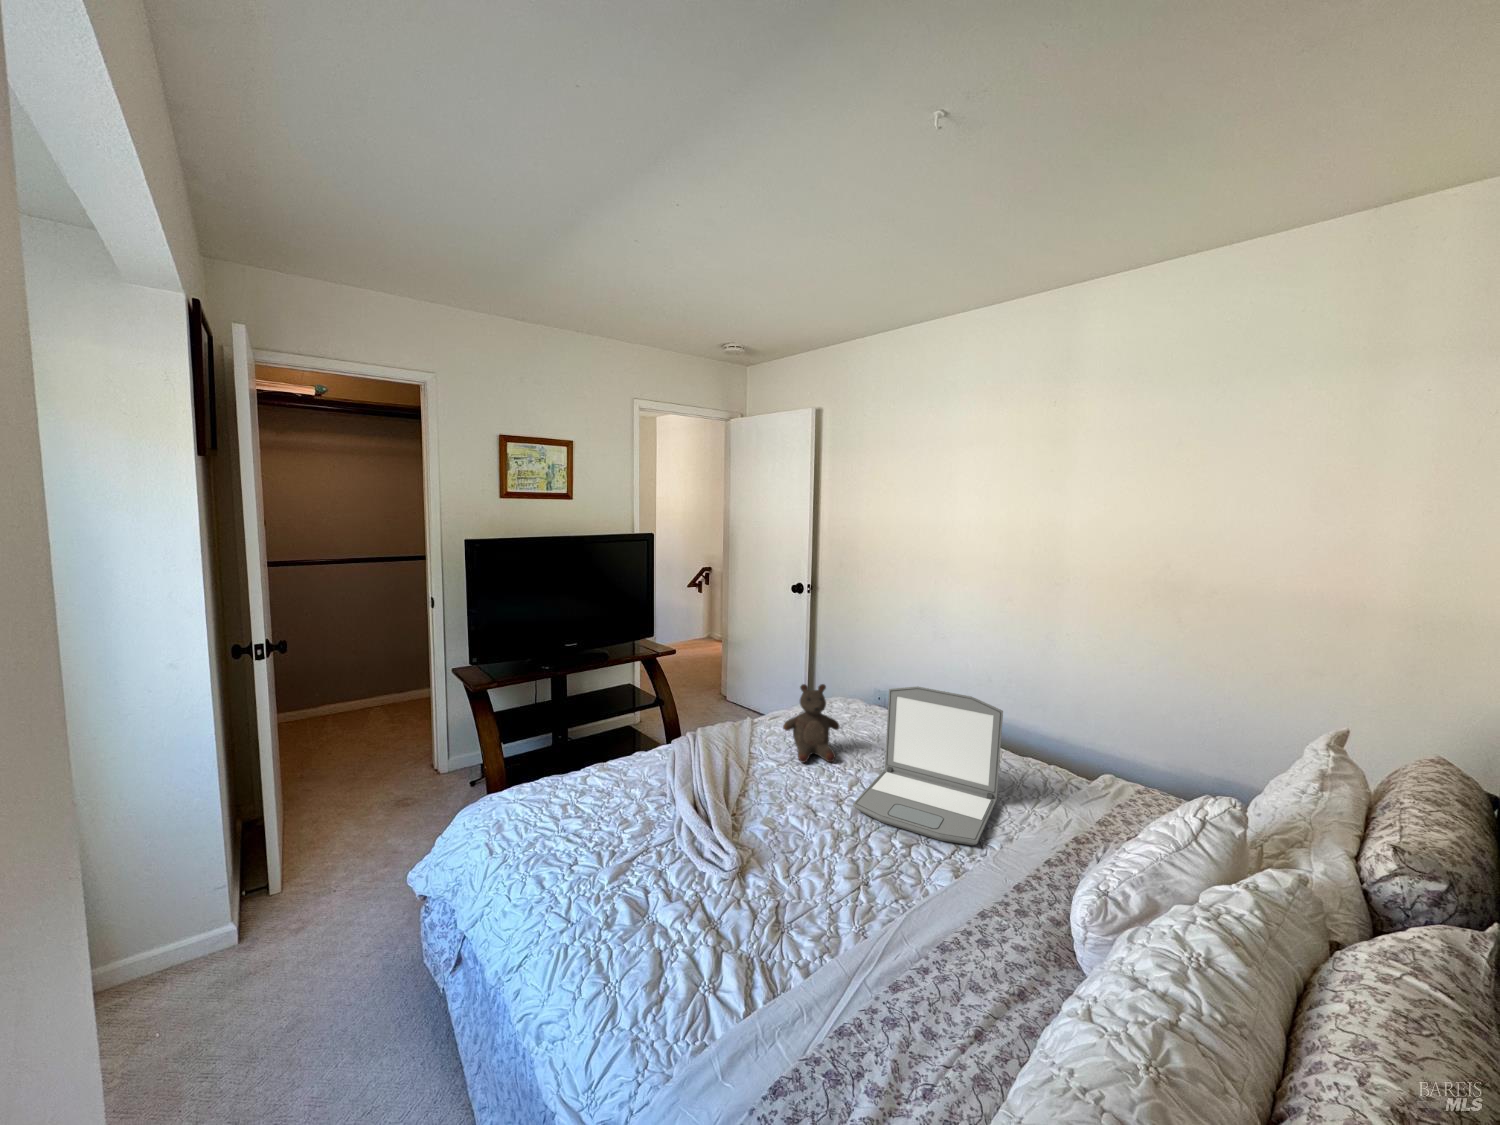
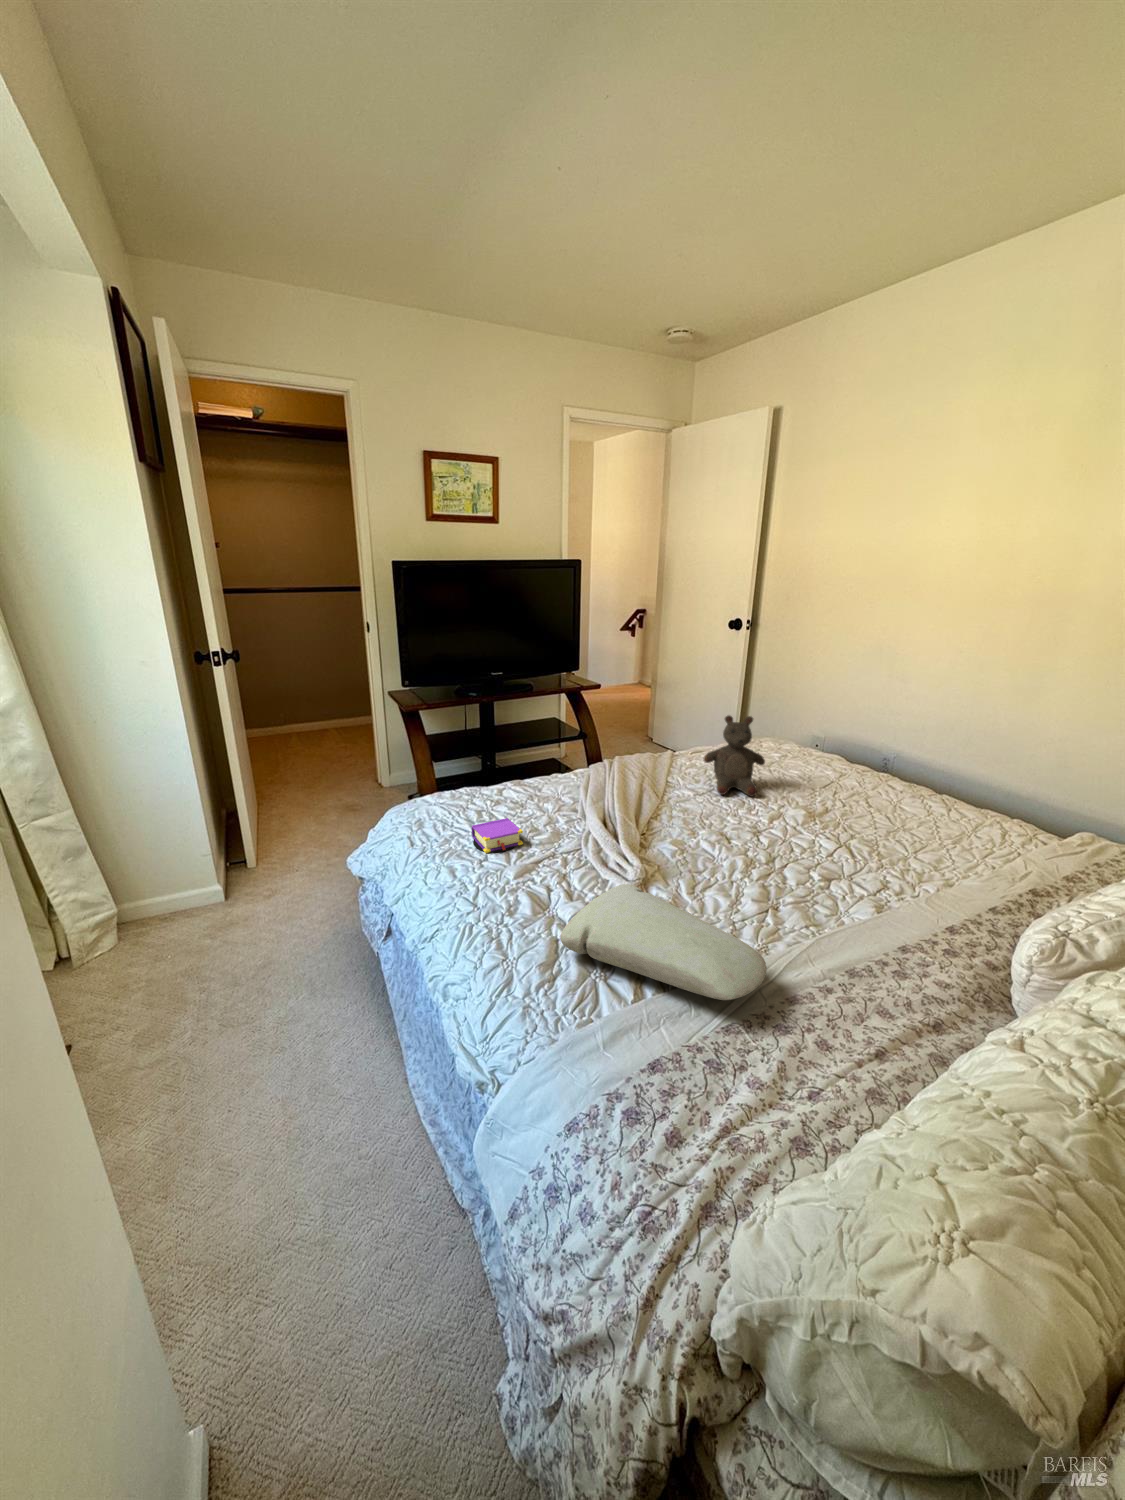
laptop: present [853,686,1003,845] -> none [771,719,961,885]
book: none [536,811,633,867] -> present [472,818,523,853]
pillow: none [666,879,868,1001] -> present [561,884,767,1000]

